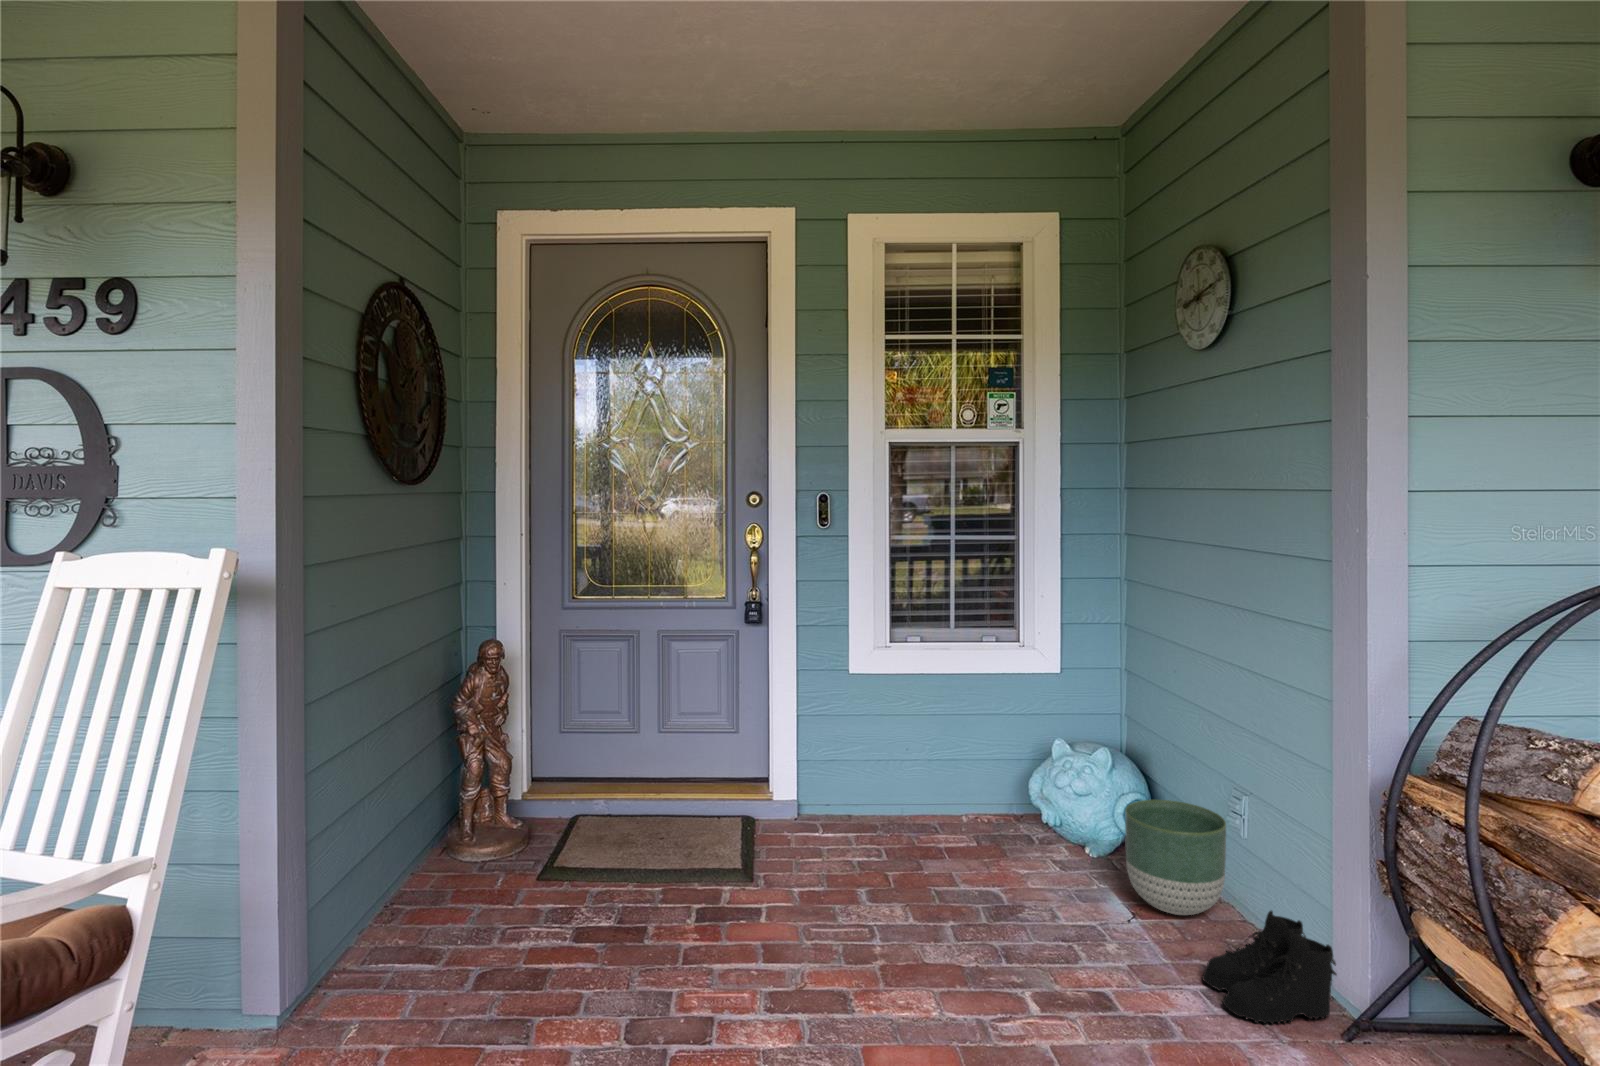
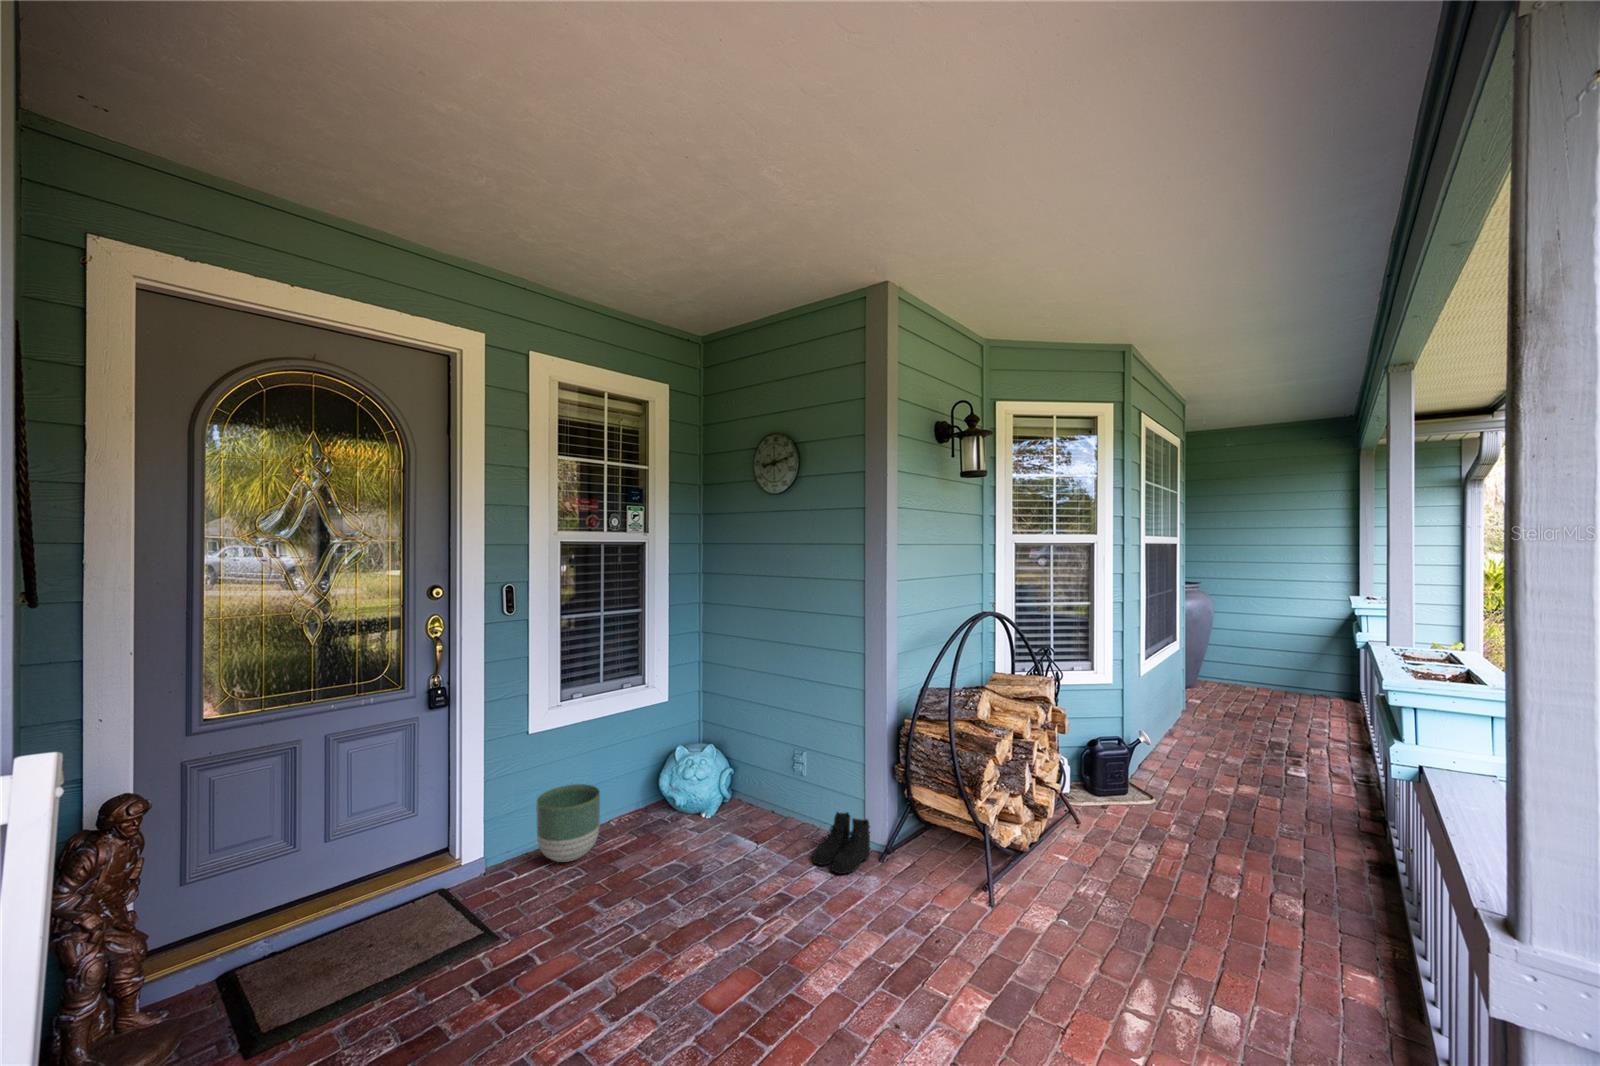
planter: present [1125,800,1226,915] -> present [536,784,600,862]

